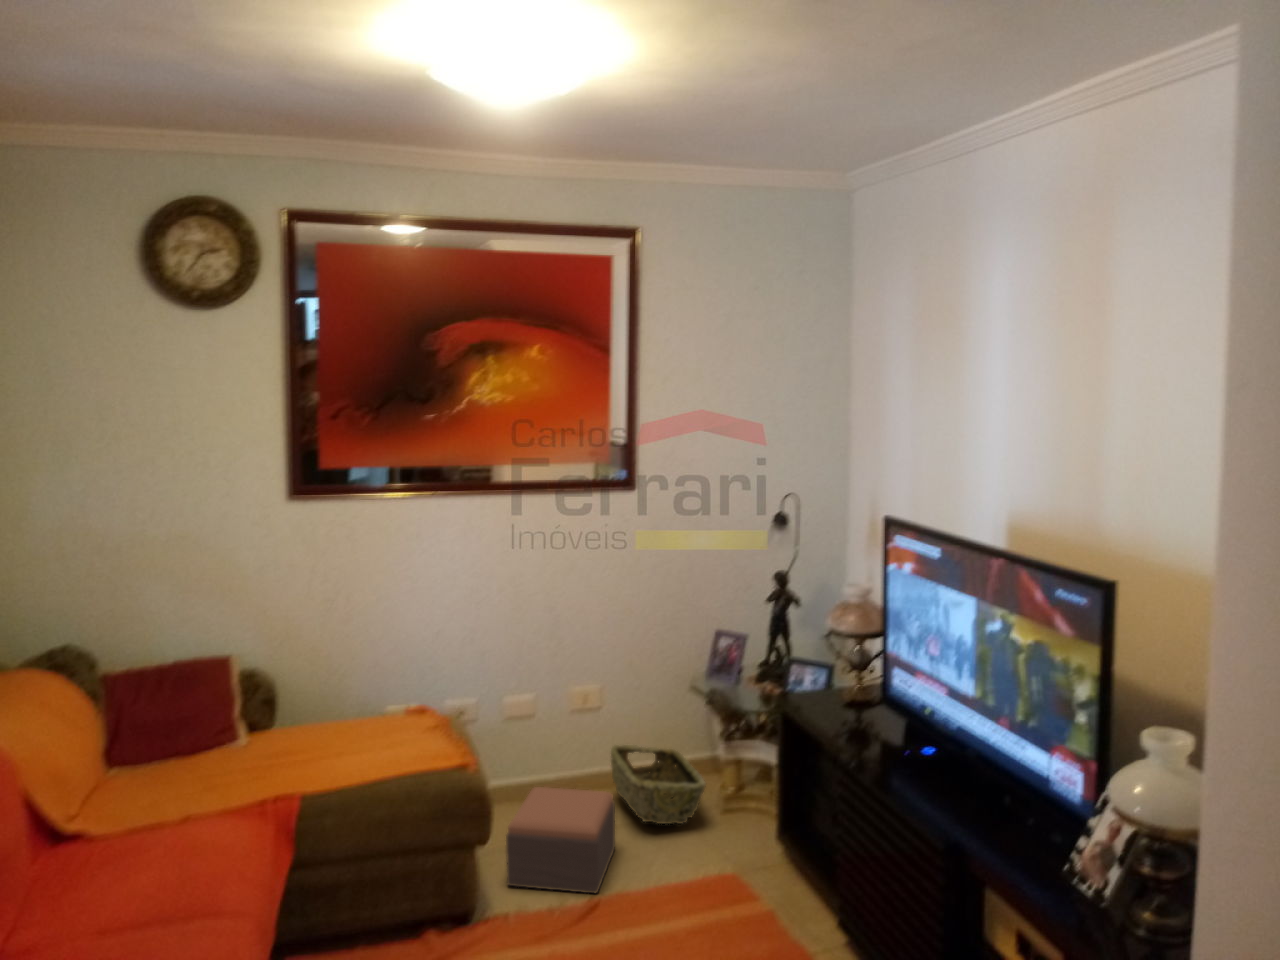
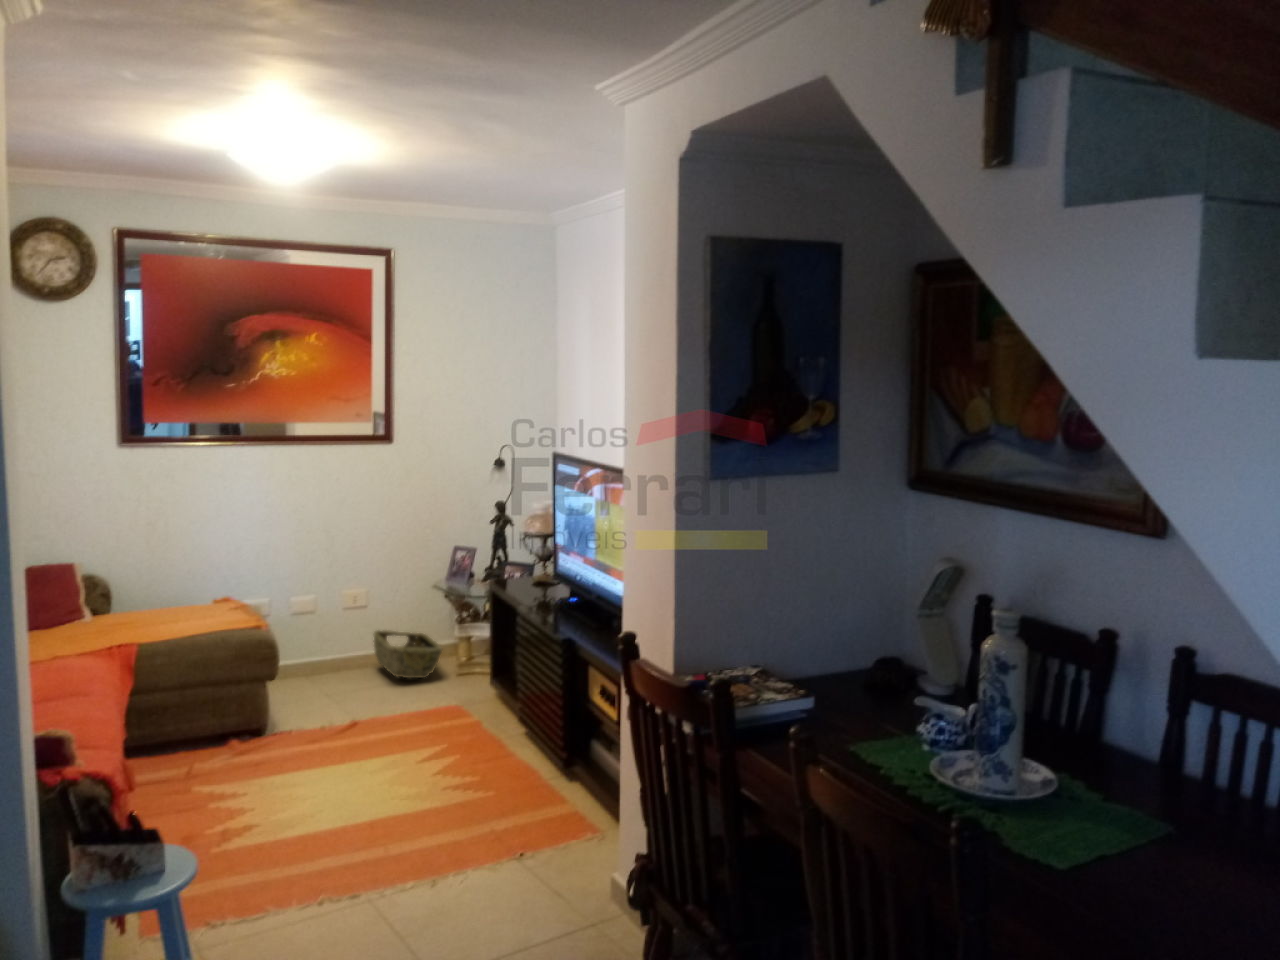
footstool: present [506,787,615,894] -> none [295,652,375,715]

